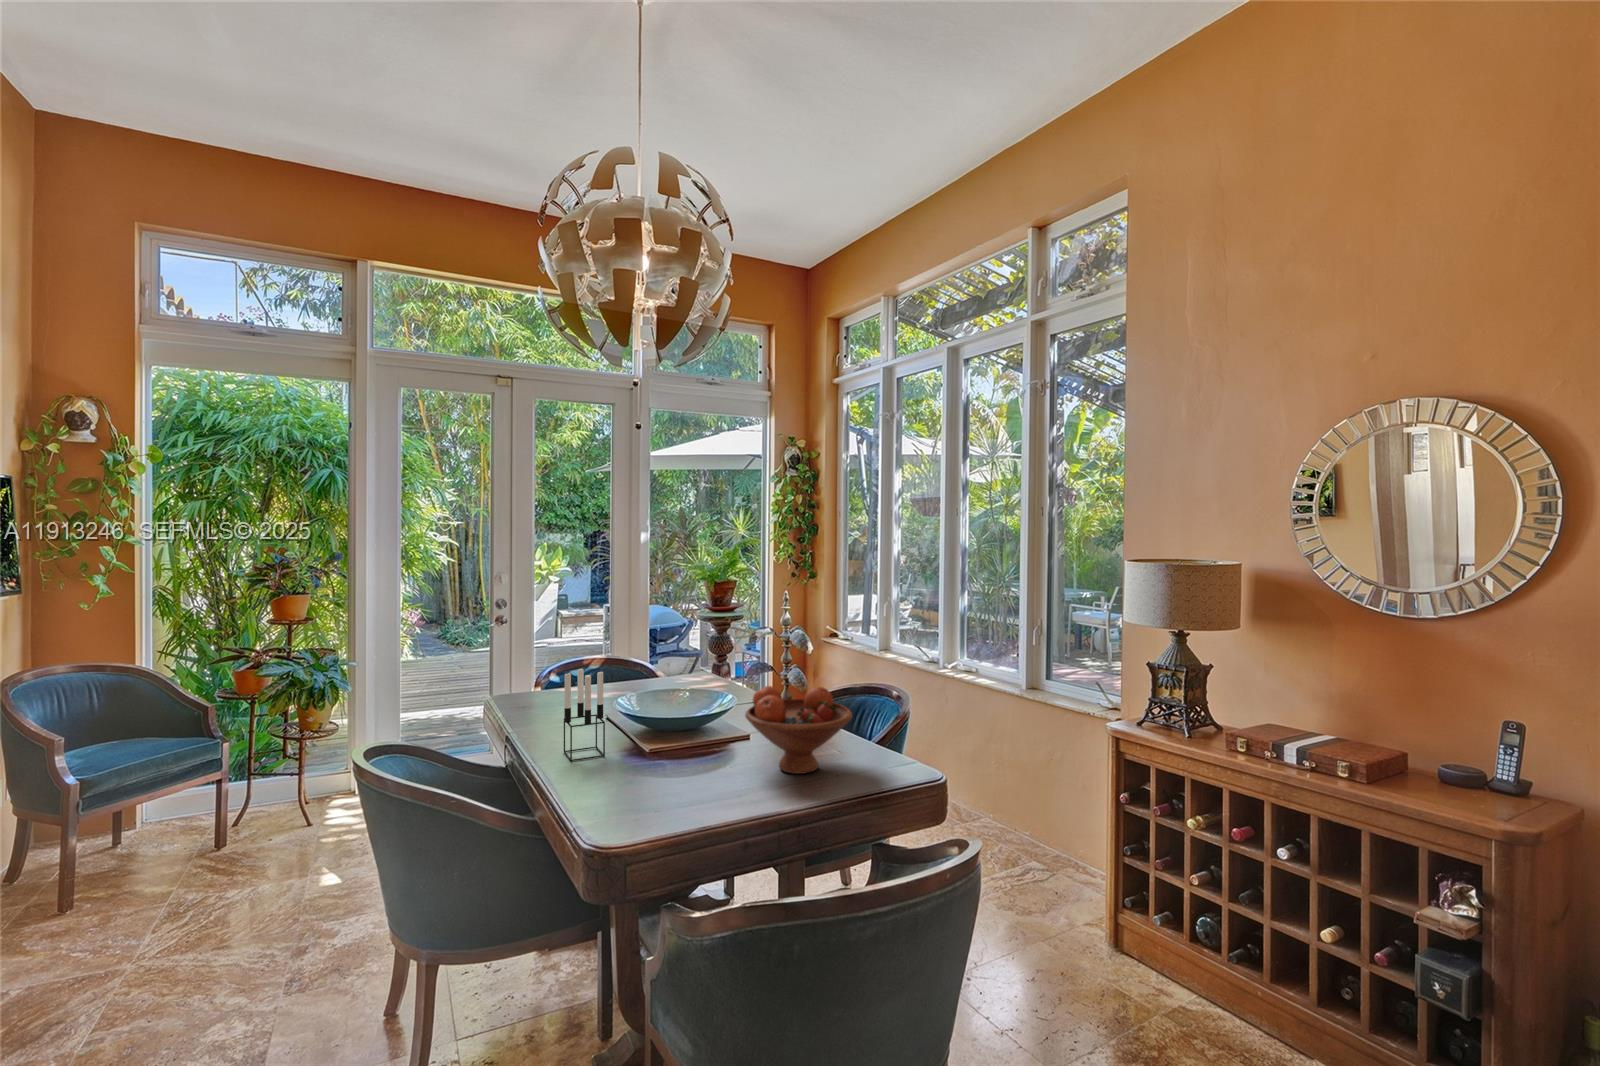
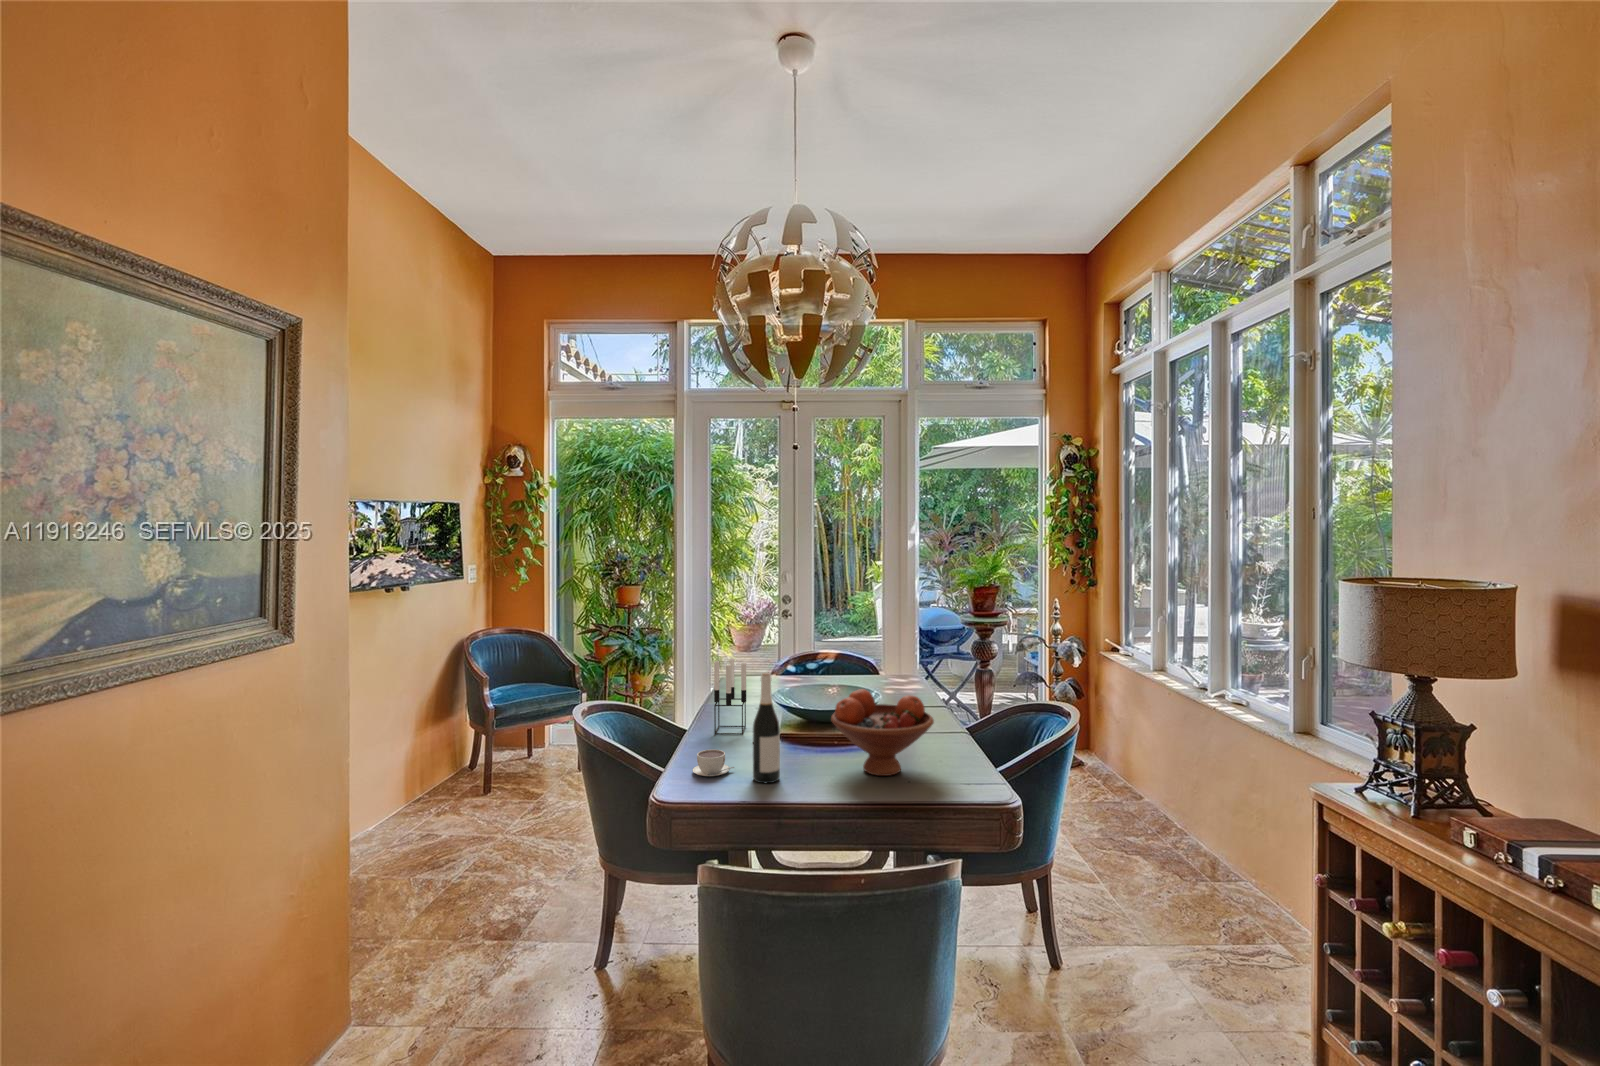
wine bottle: none [681,677,713,803] -> present [753,673,780,783]
coffee cup: none [602,775,650,808] -> present [692,750,734,776]

